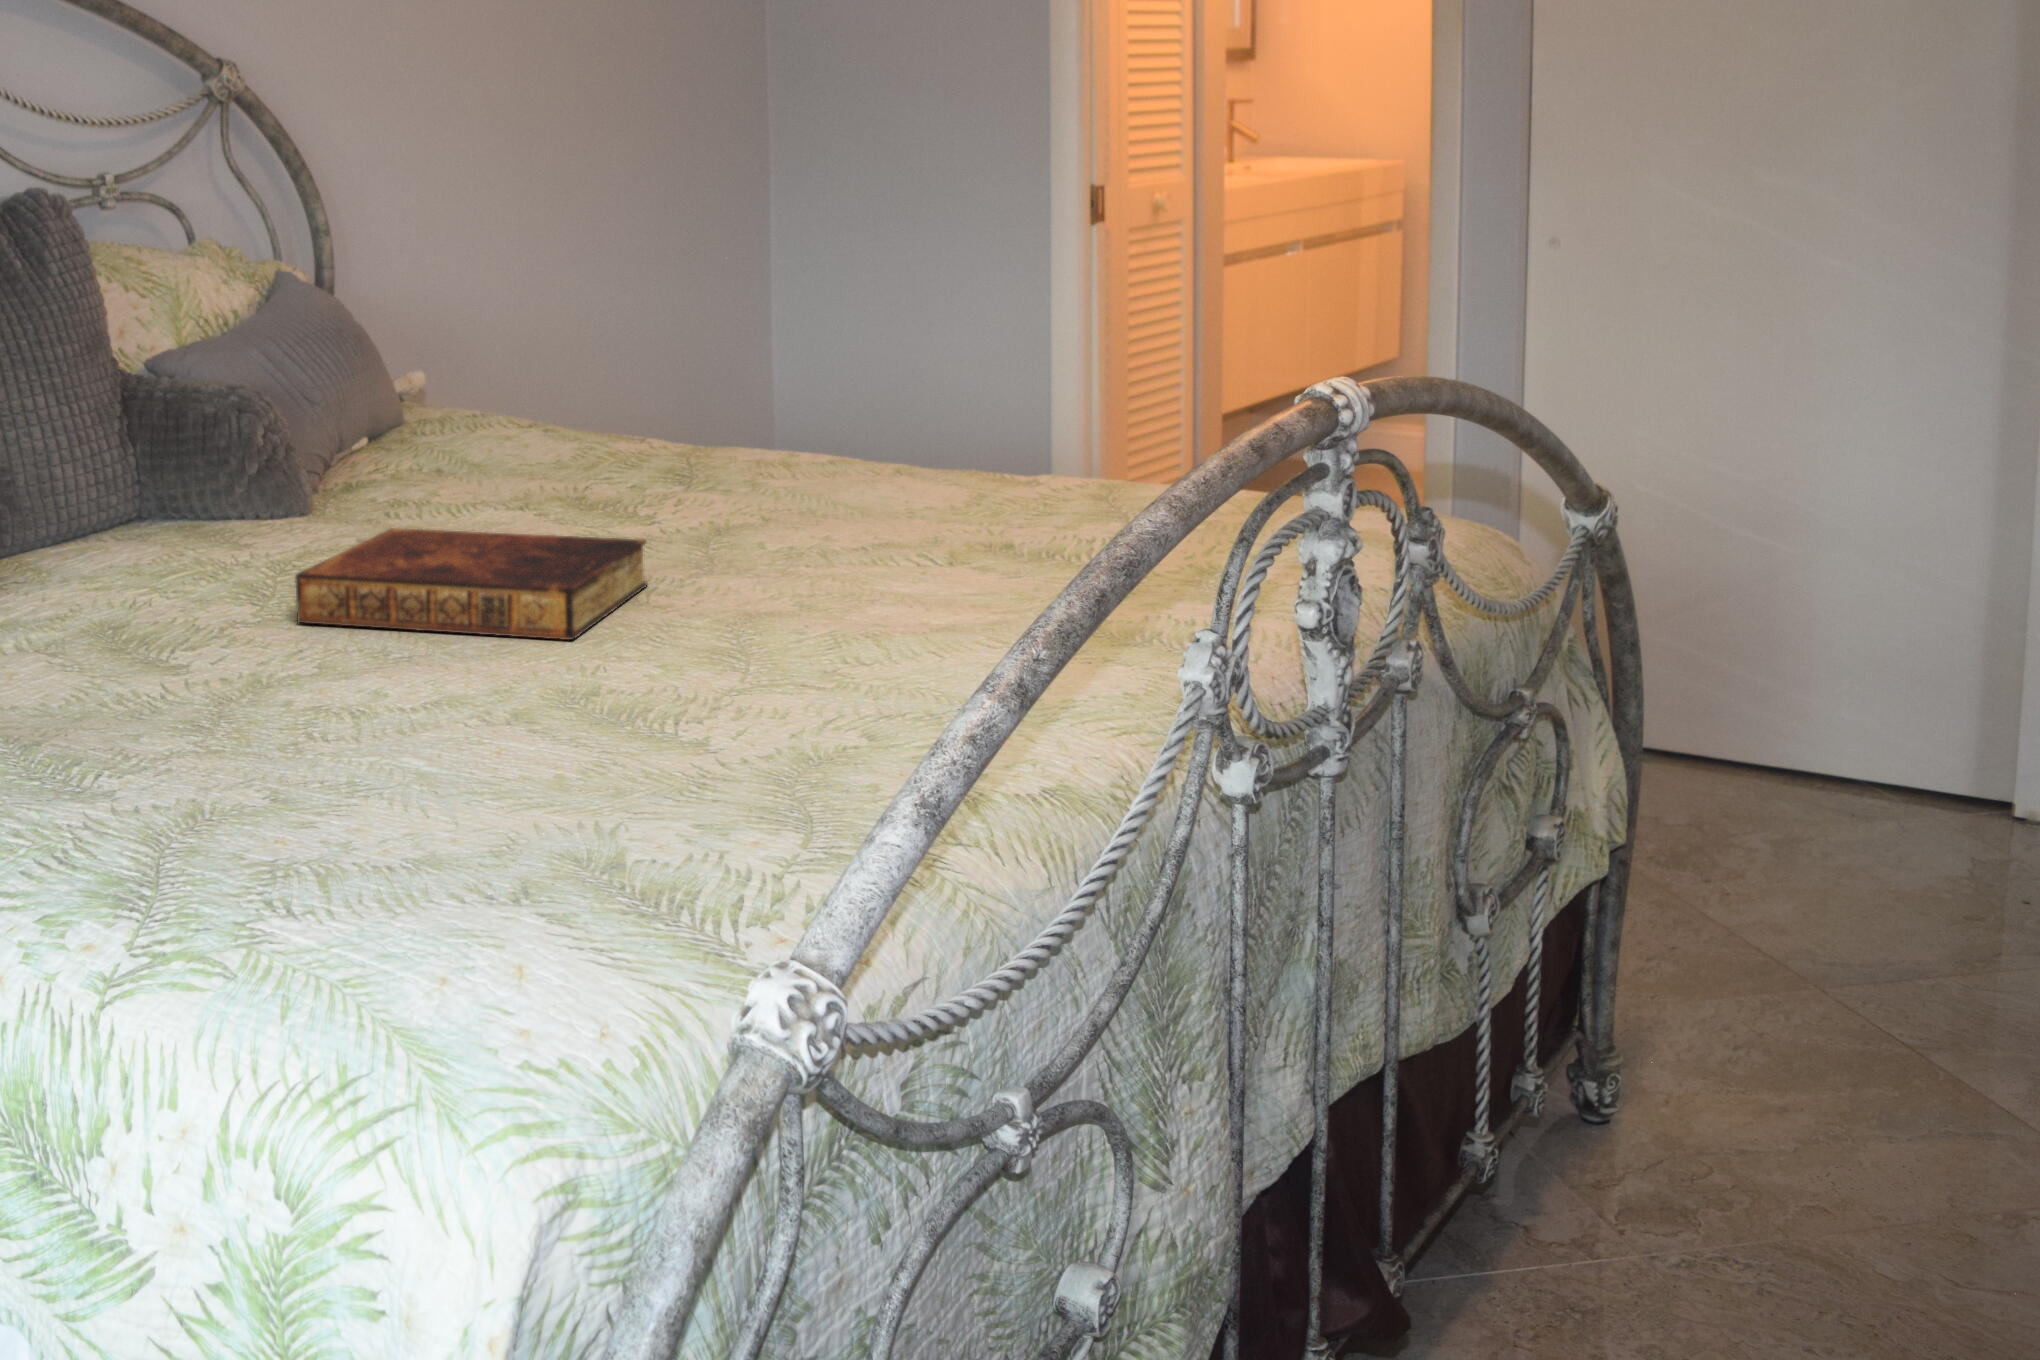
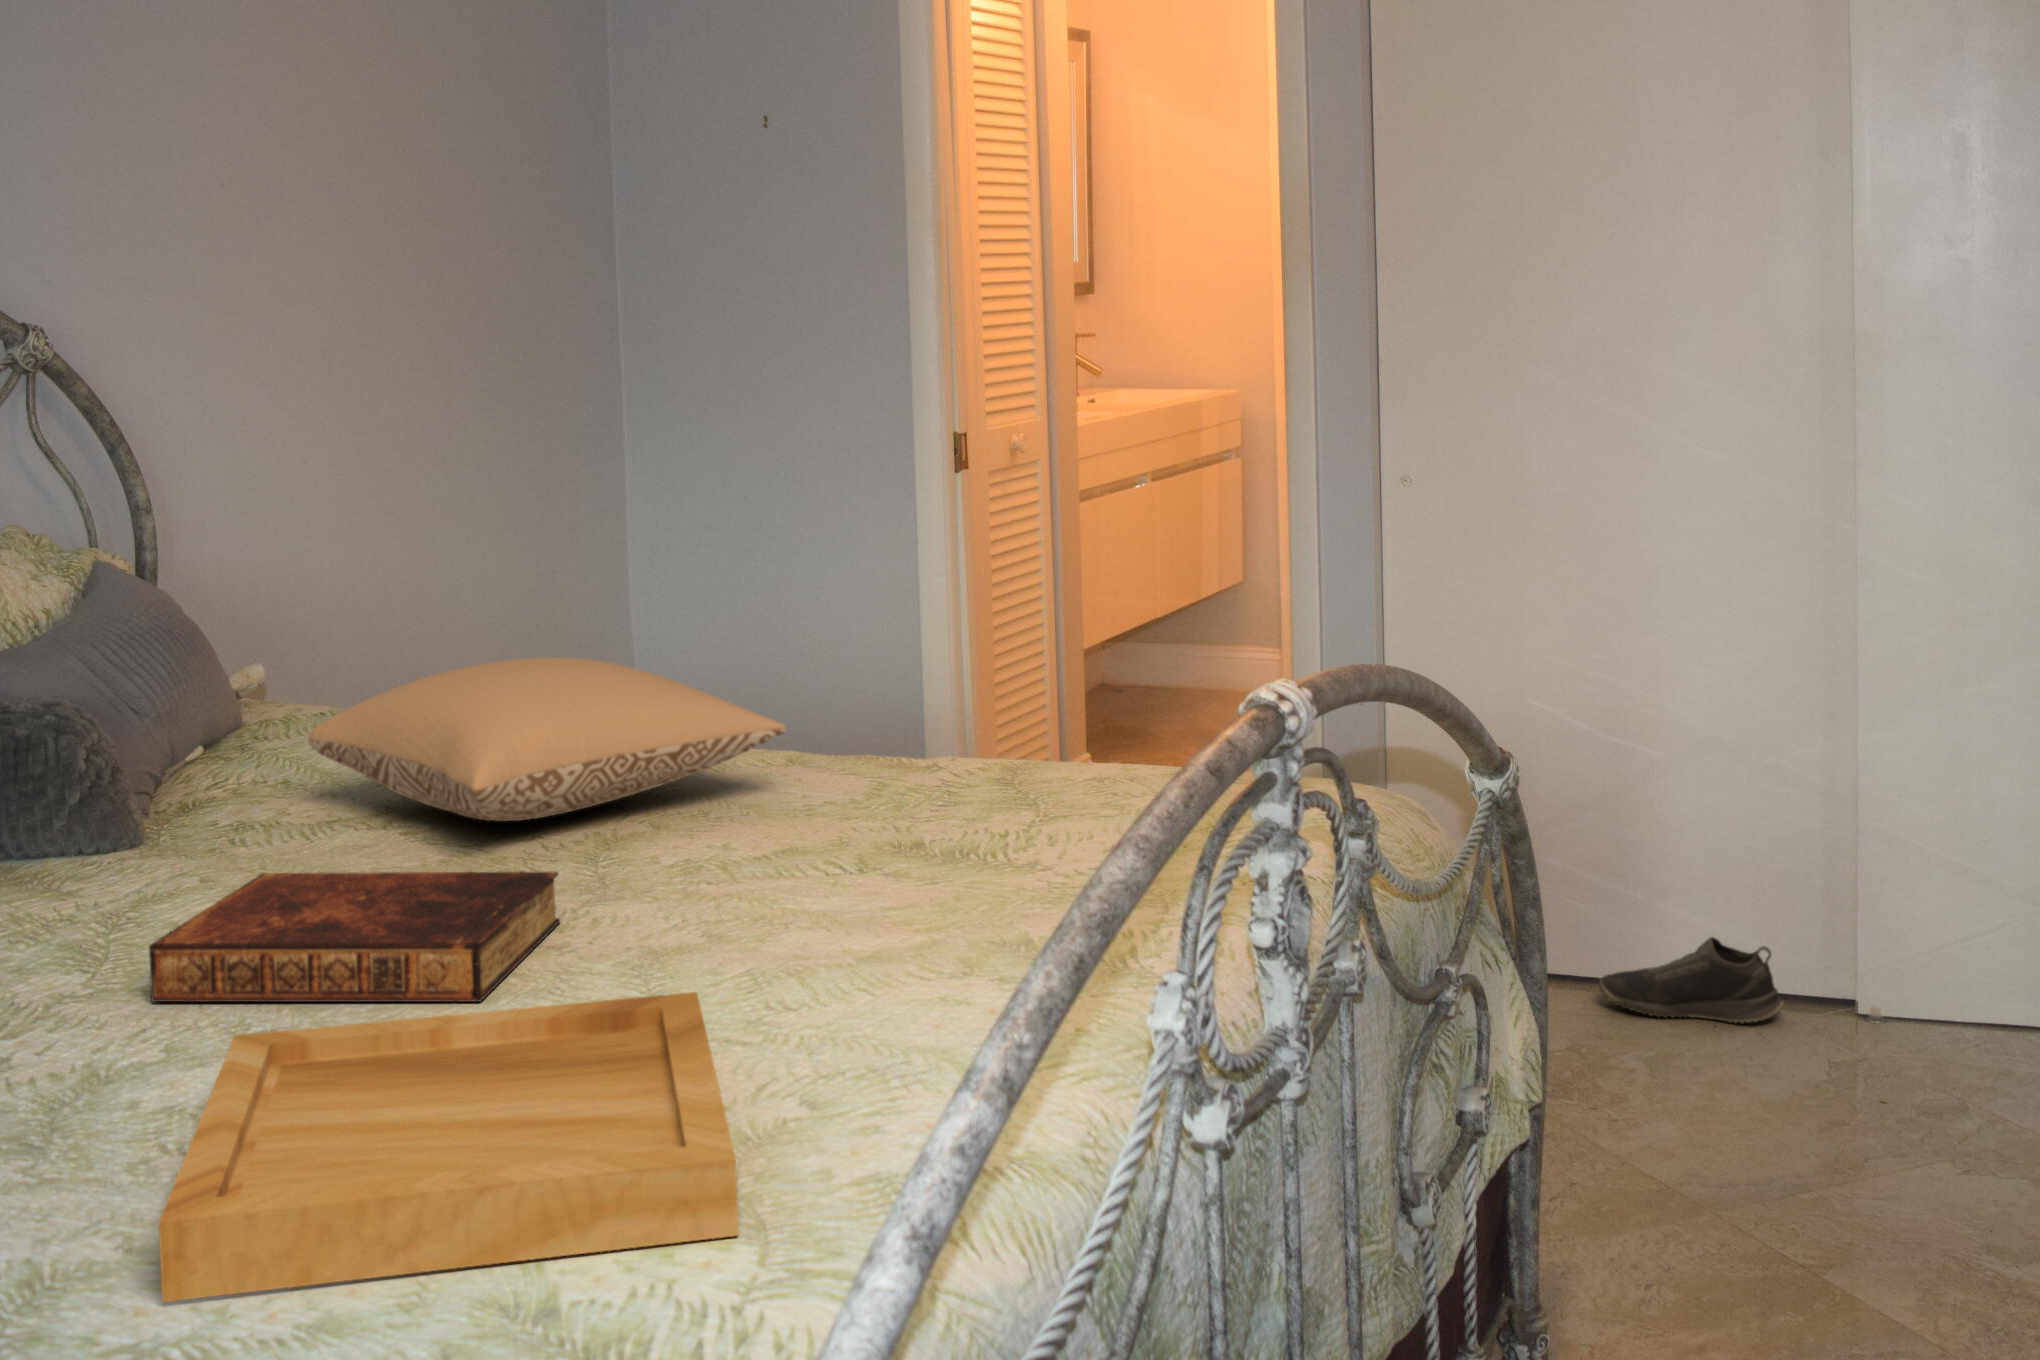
pillow: none [436,364,866,505] -> present [309,657,786,821]
tray: none [292,636,782,831] -> present [159,992,739,1302]
shoe: none [1720,719,1935,809] -> present [1599,937,1784,1023]

